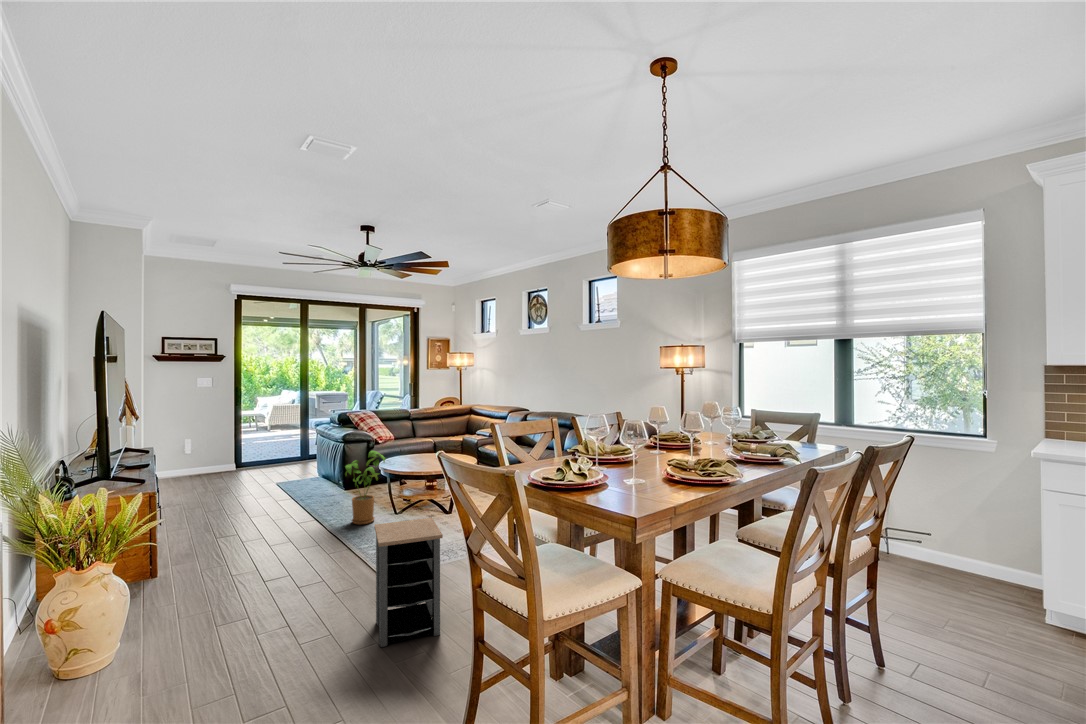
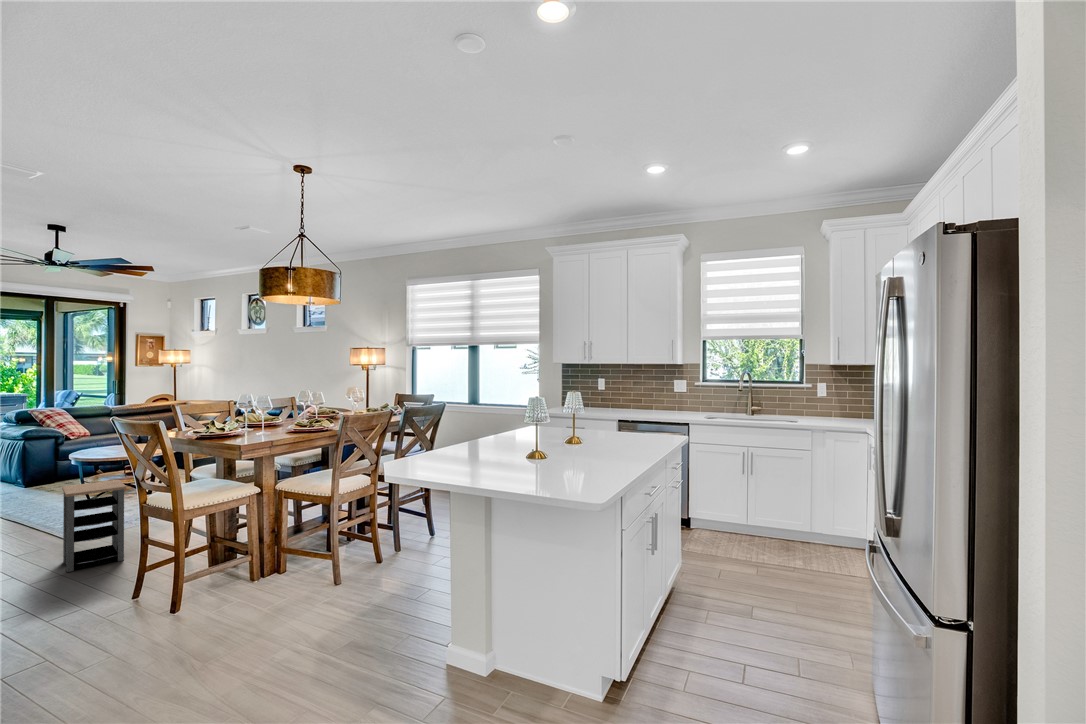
house plant: present [345,451,386,525] -> none [28,441,80,511]

